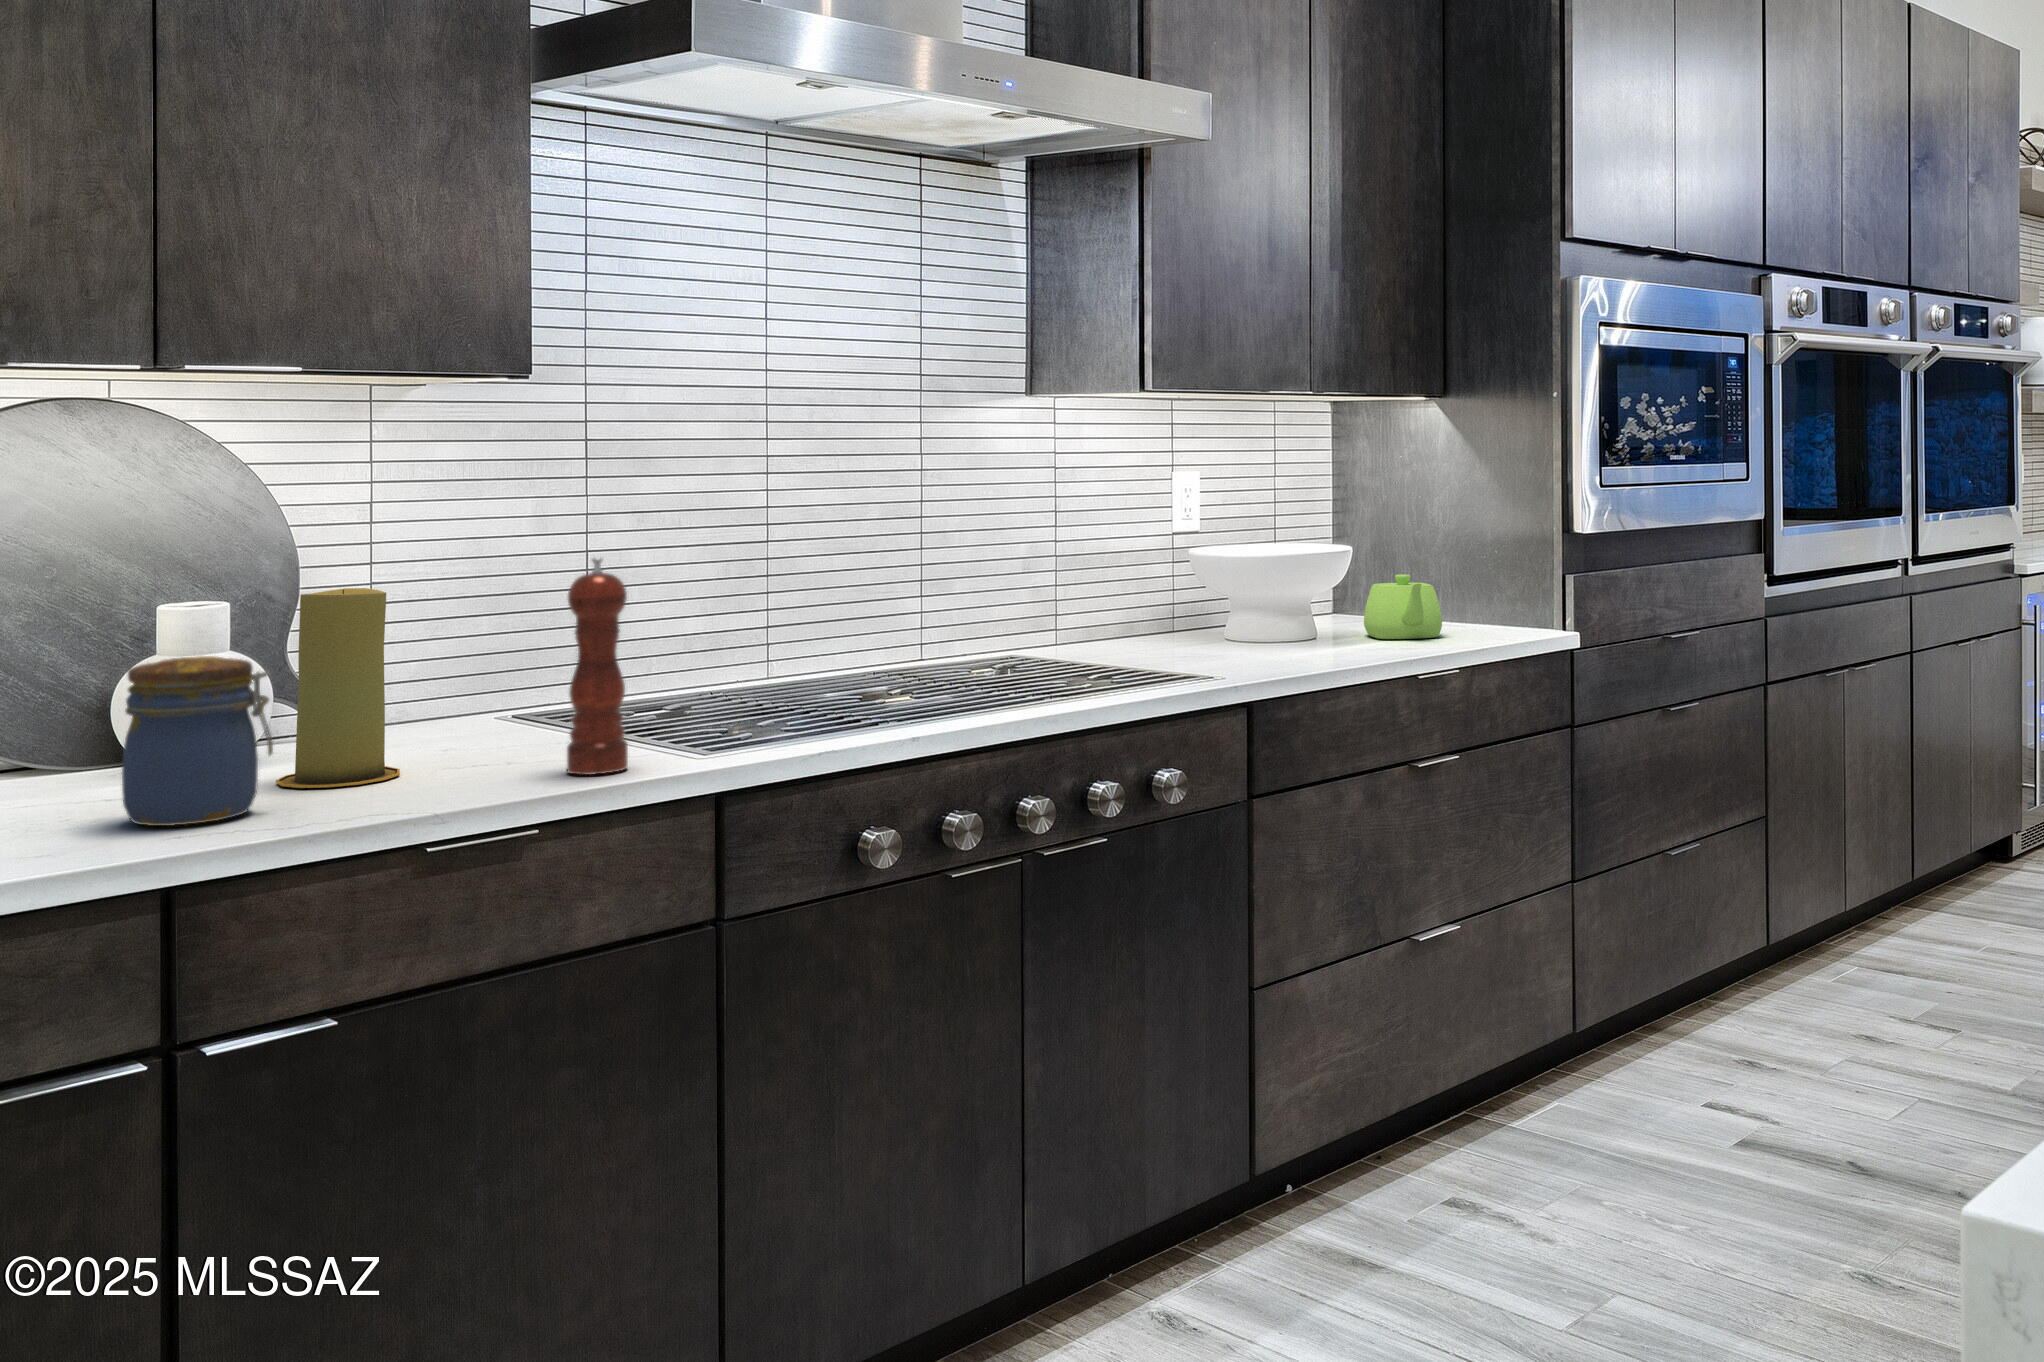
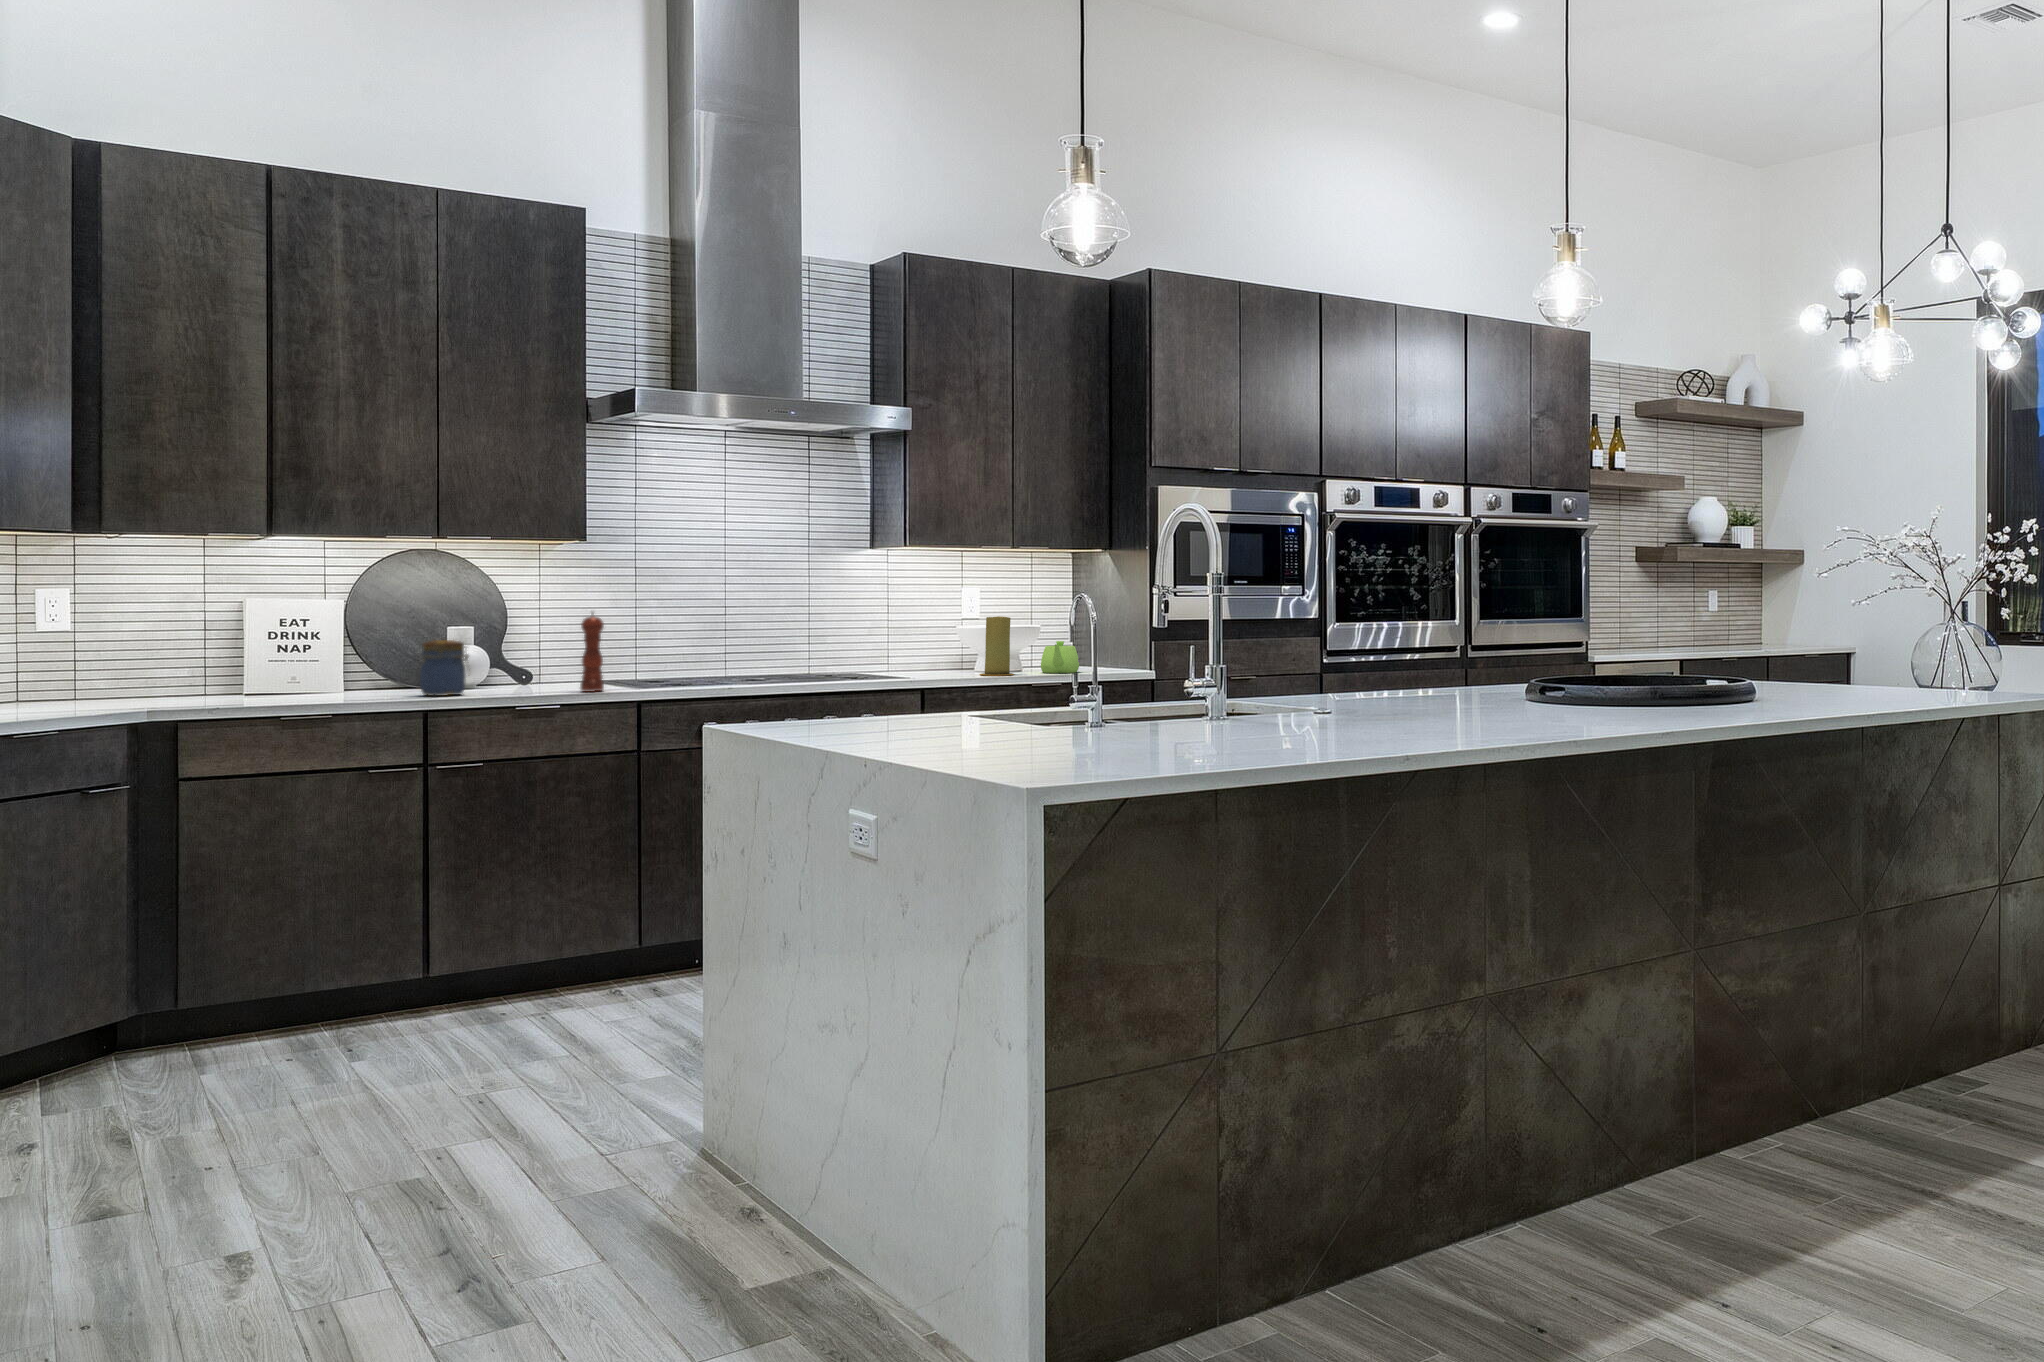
candle: present [276,588,400,788] -> present [980,616,1014,676]

